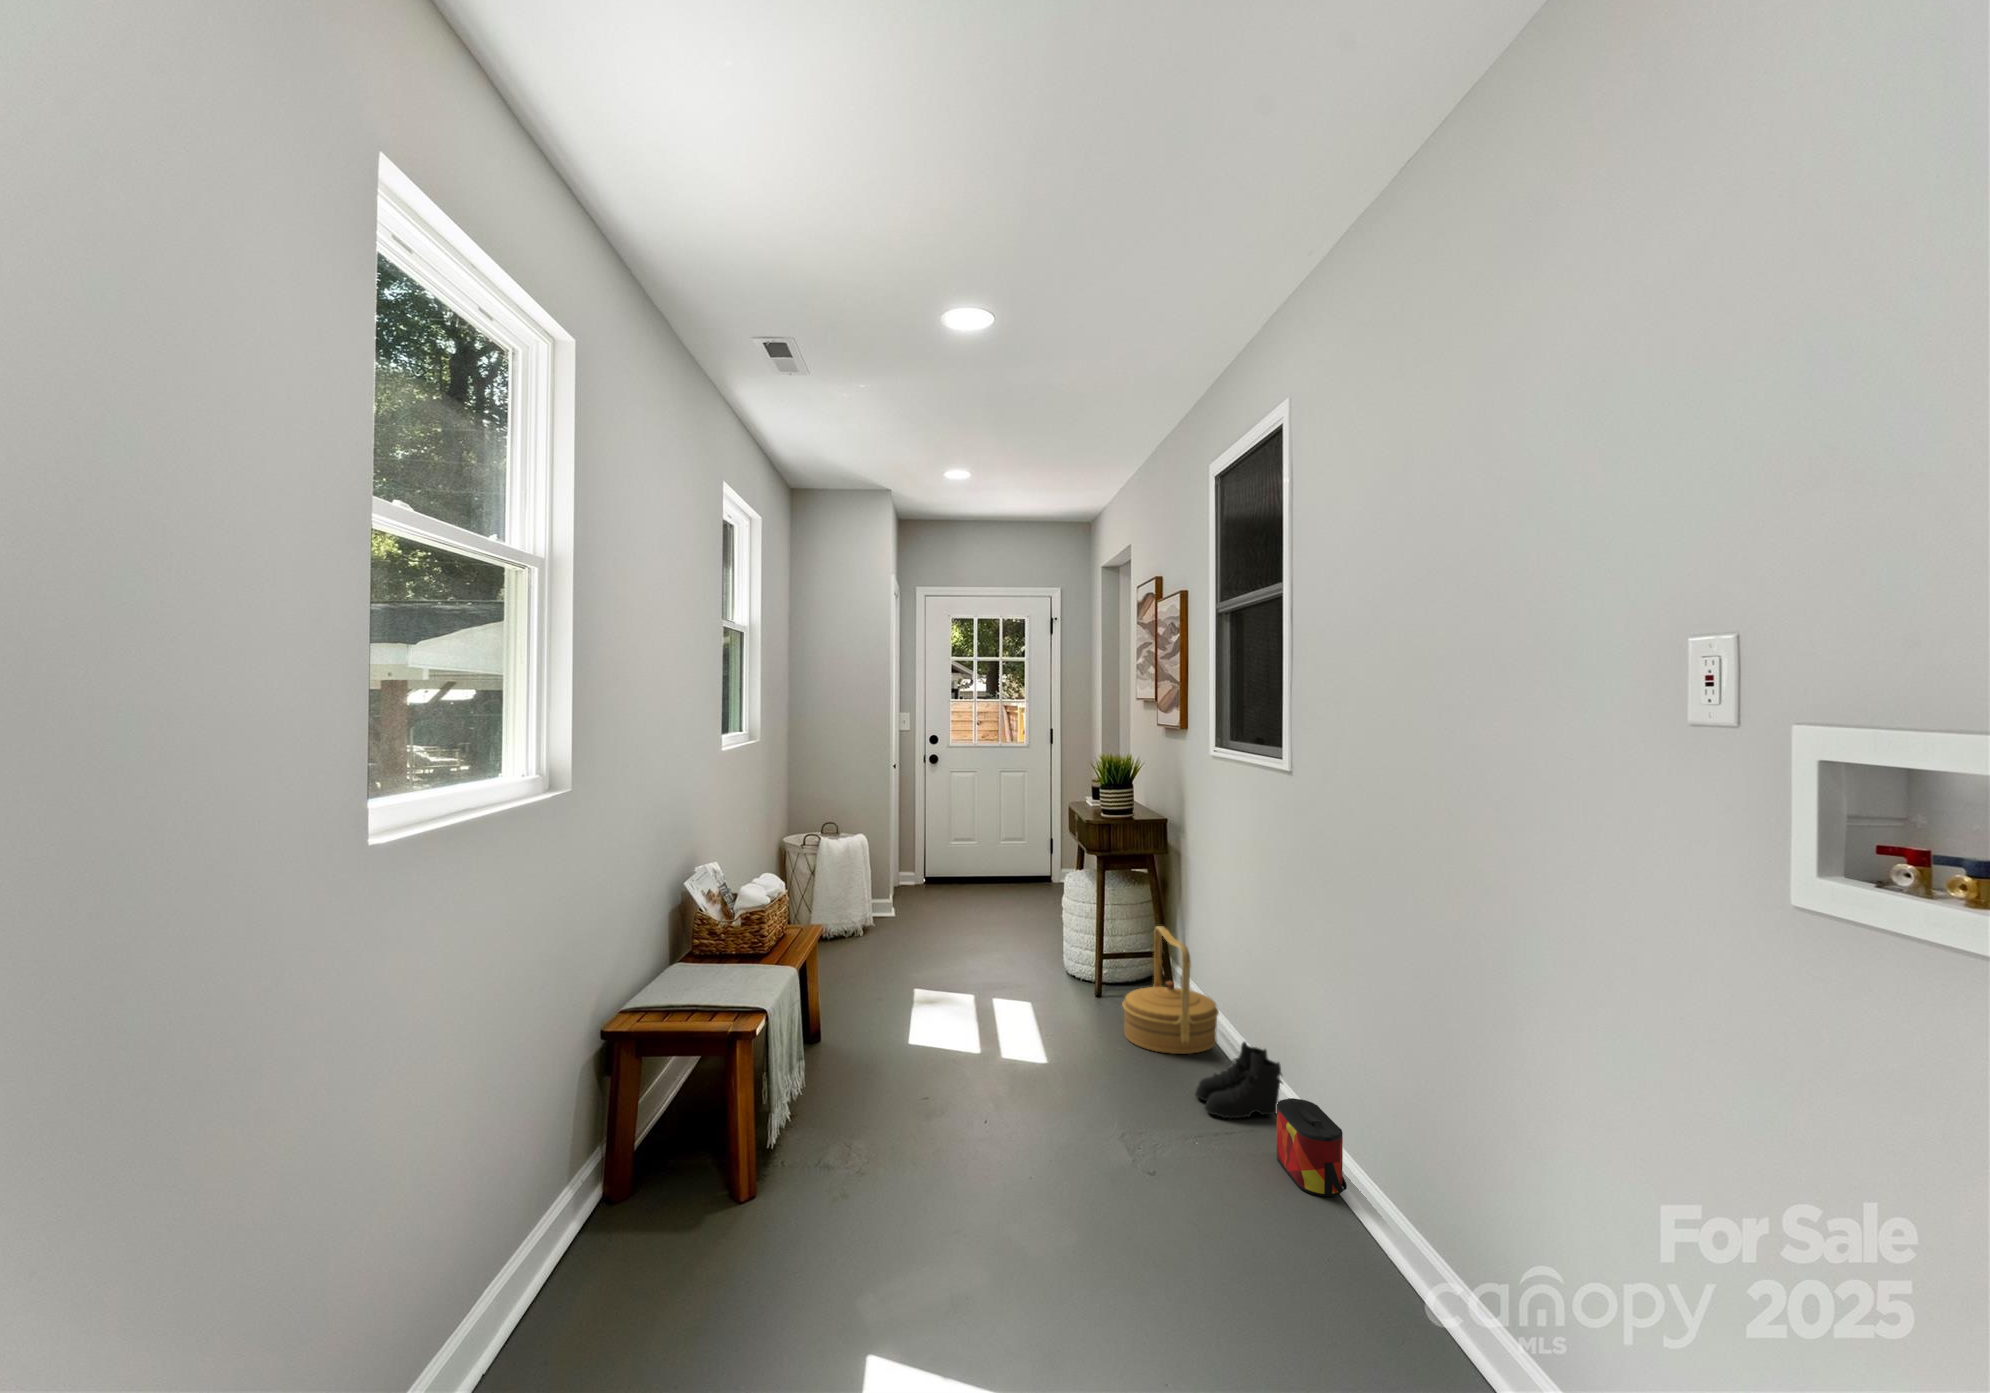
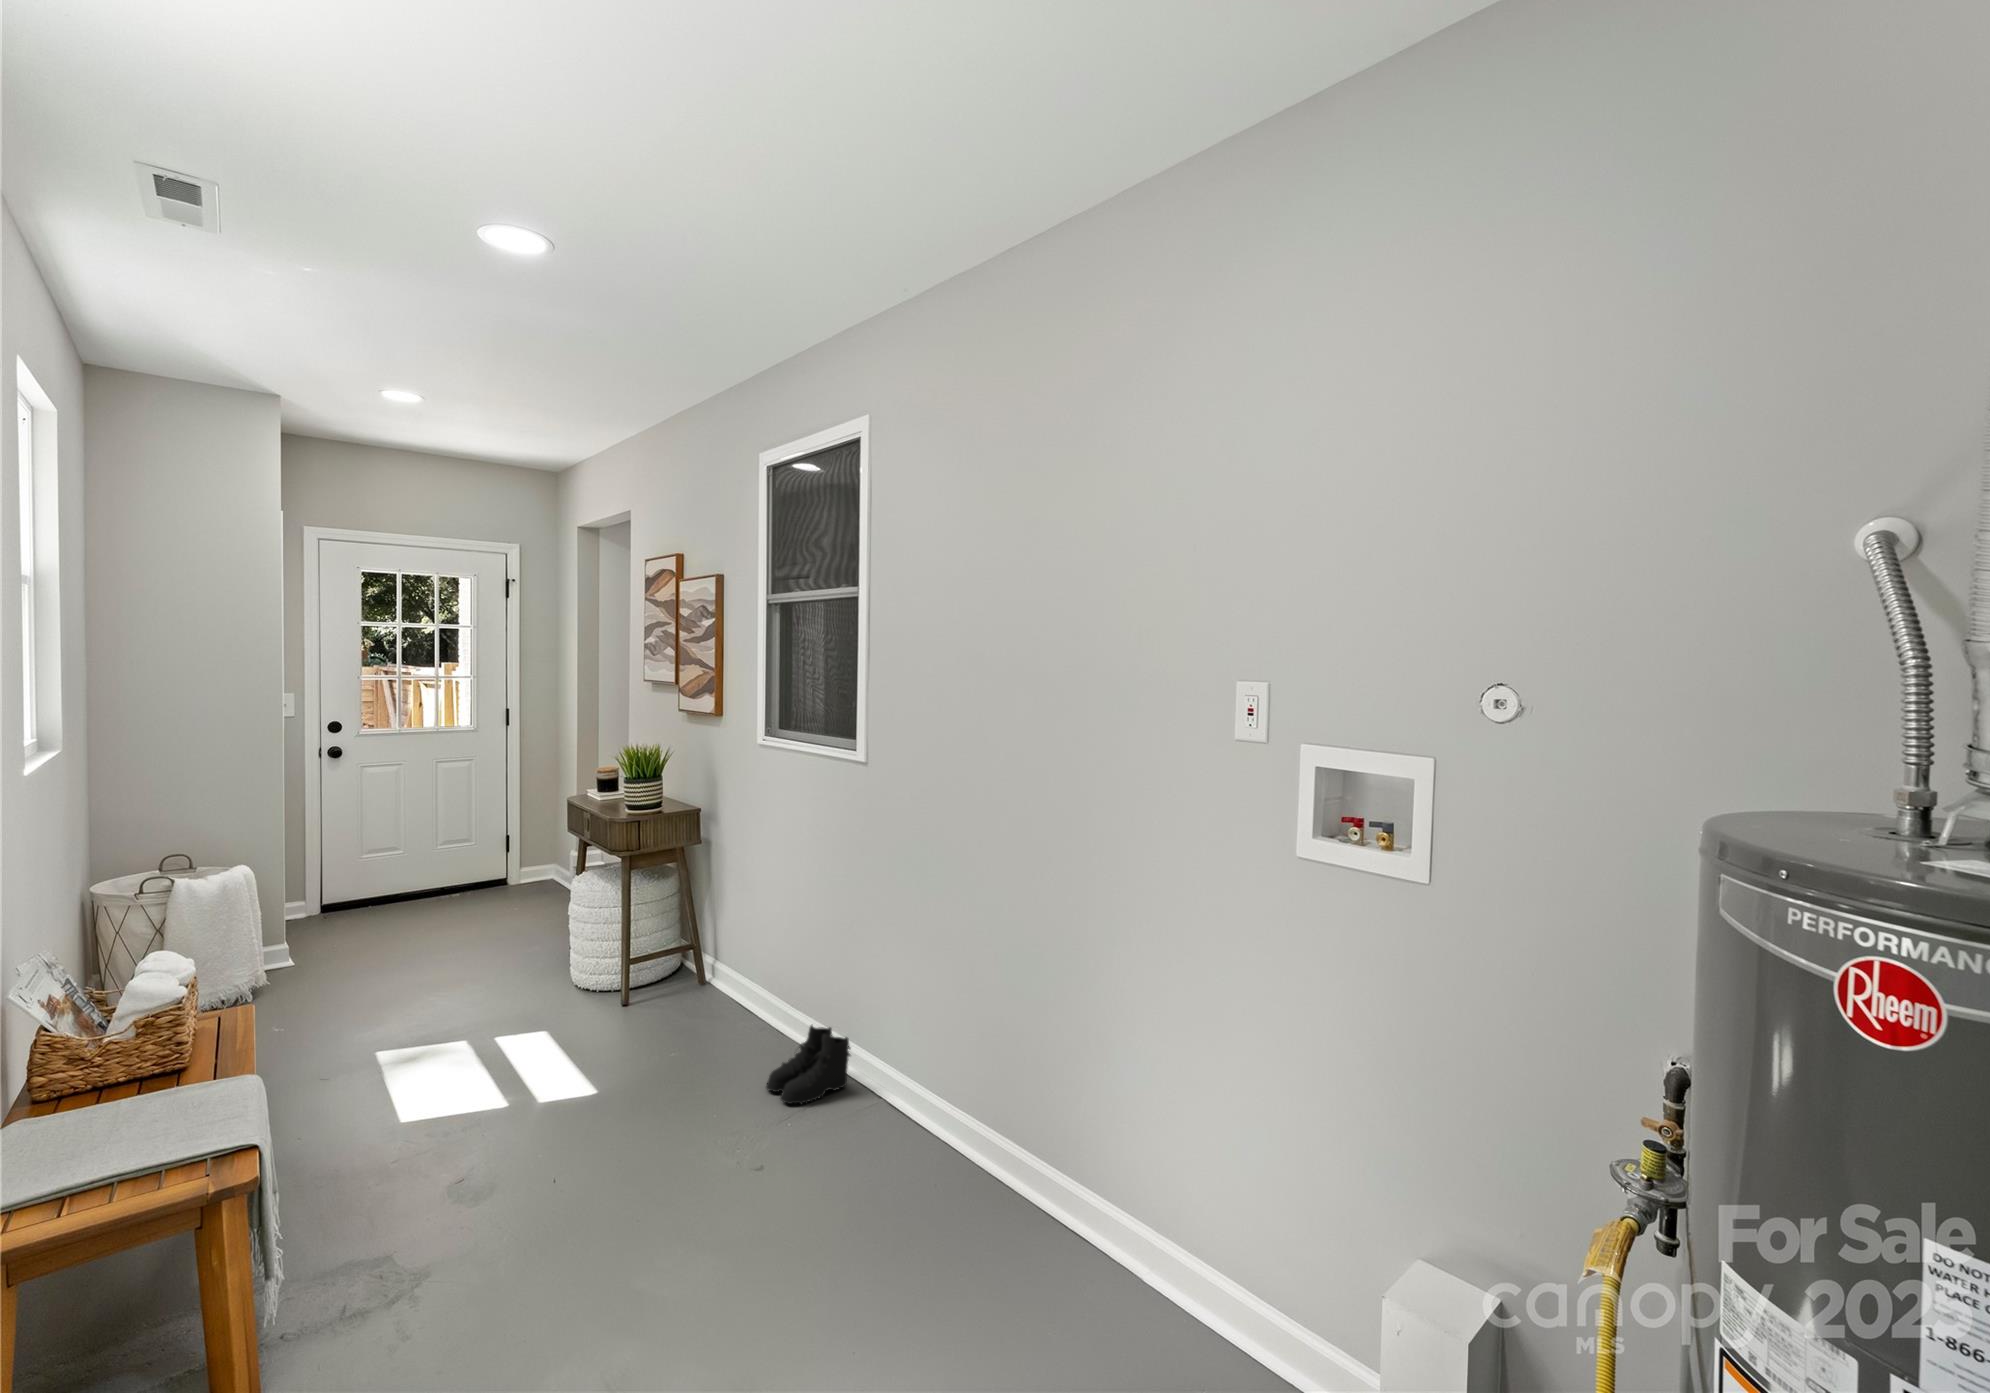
woven basket: present [1122,926,1219,1054] -> none [666,922,768,1054]
bag: present [1277,1098,1347,1197] -> none [861,1068,929,1152]

